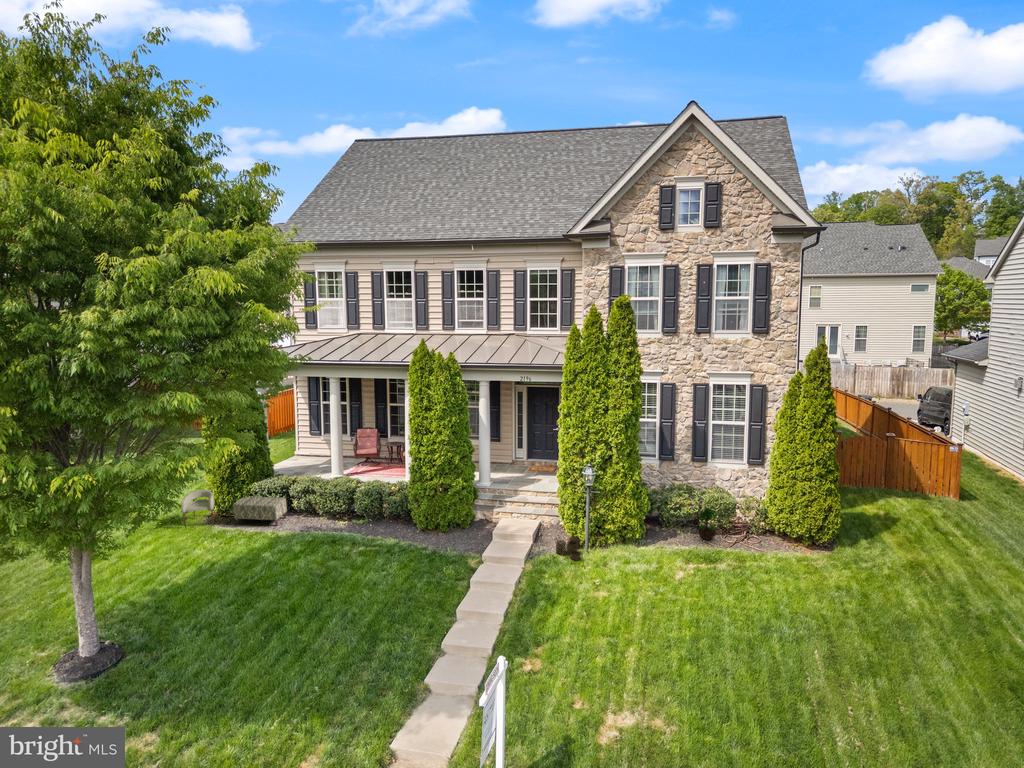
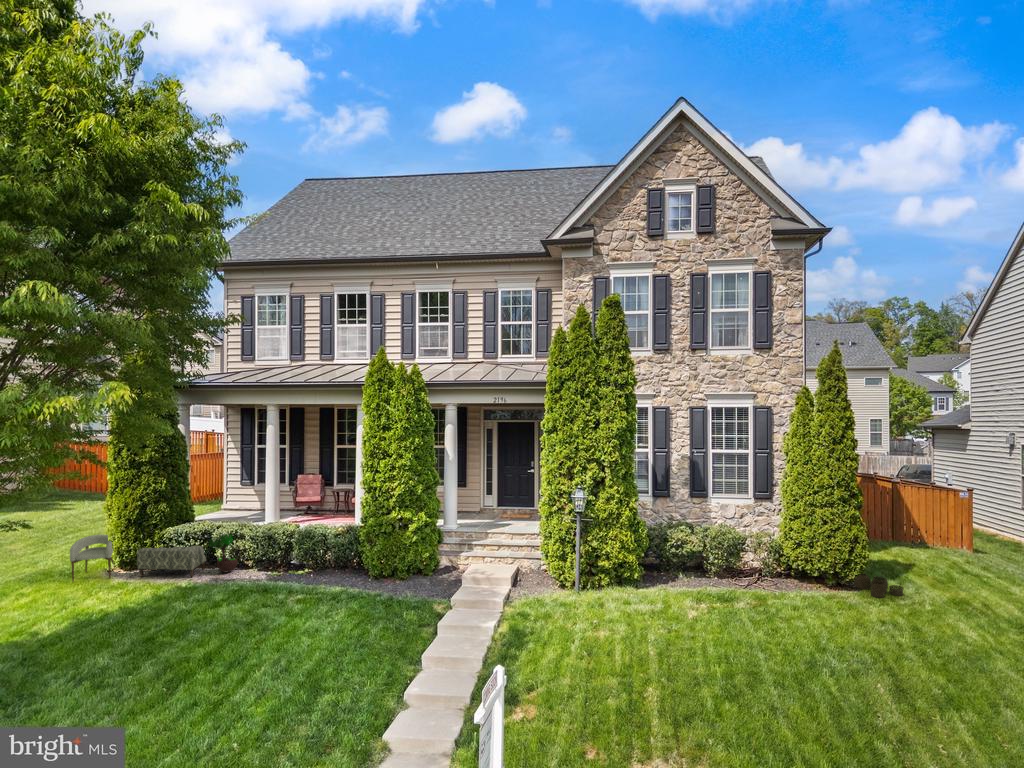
potted tree: present [696,507,716,540] -> present [210,533,237,572]
woven basket: present [556,535,581,560] -> present [854,573,903,598]

